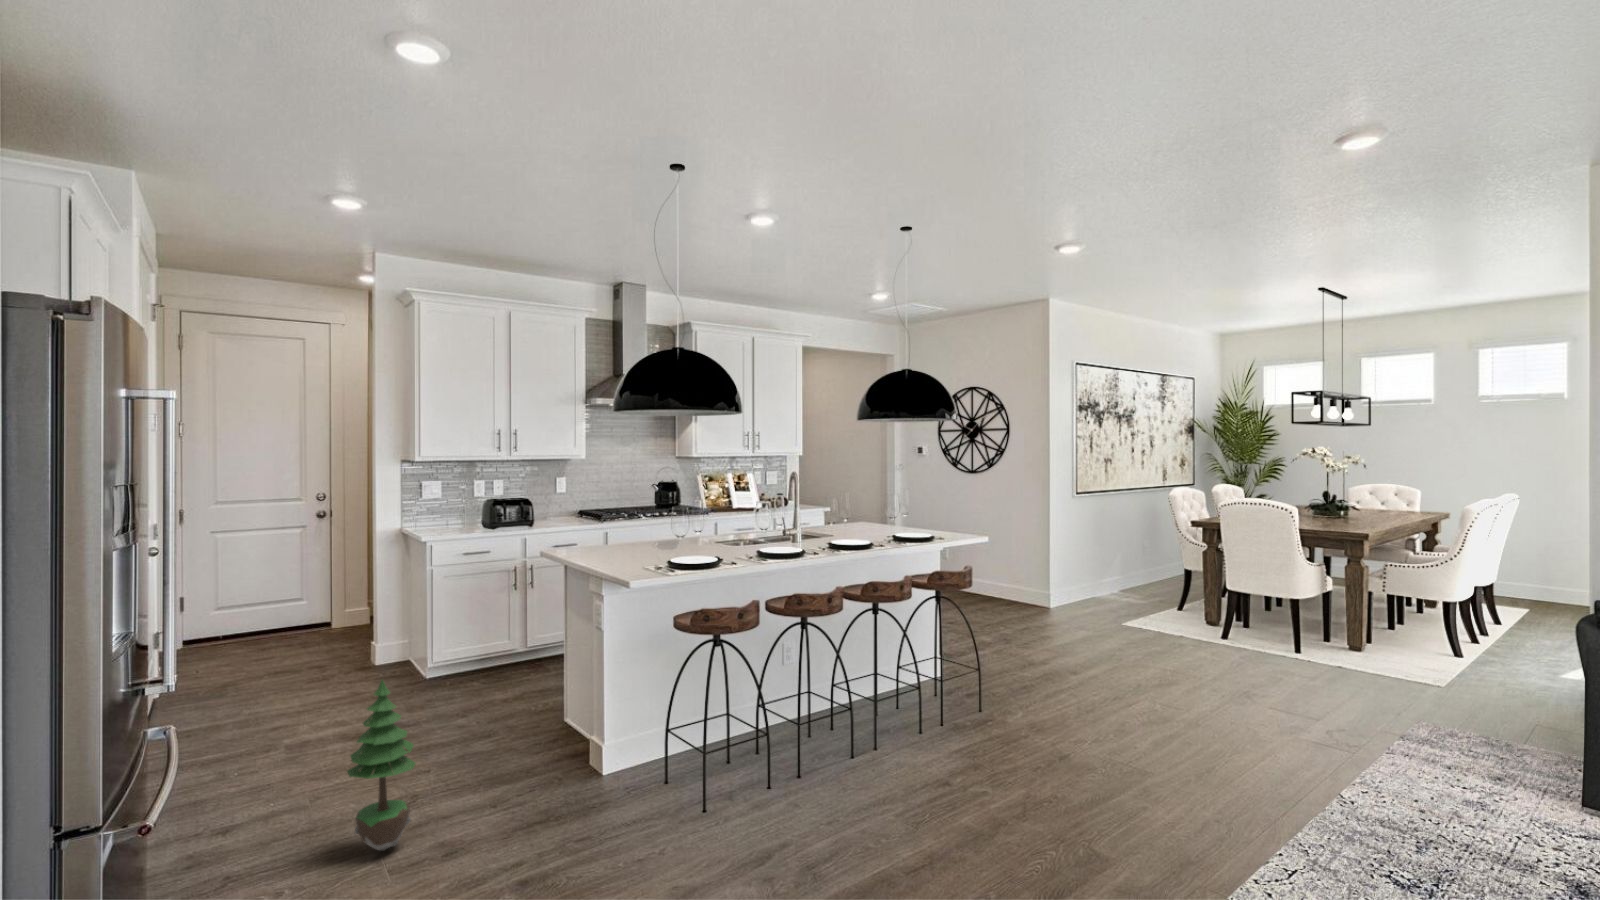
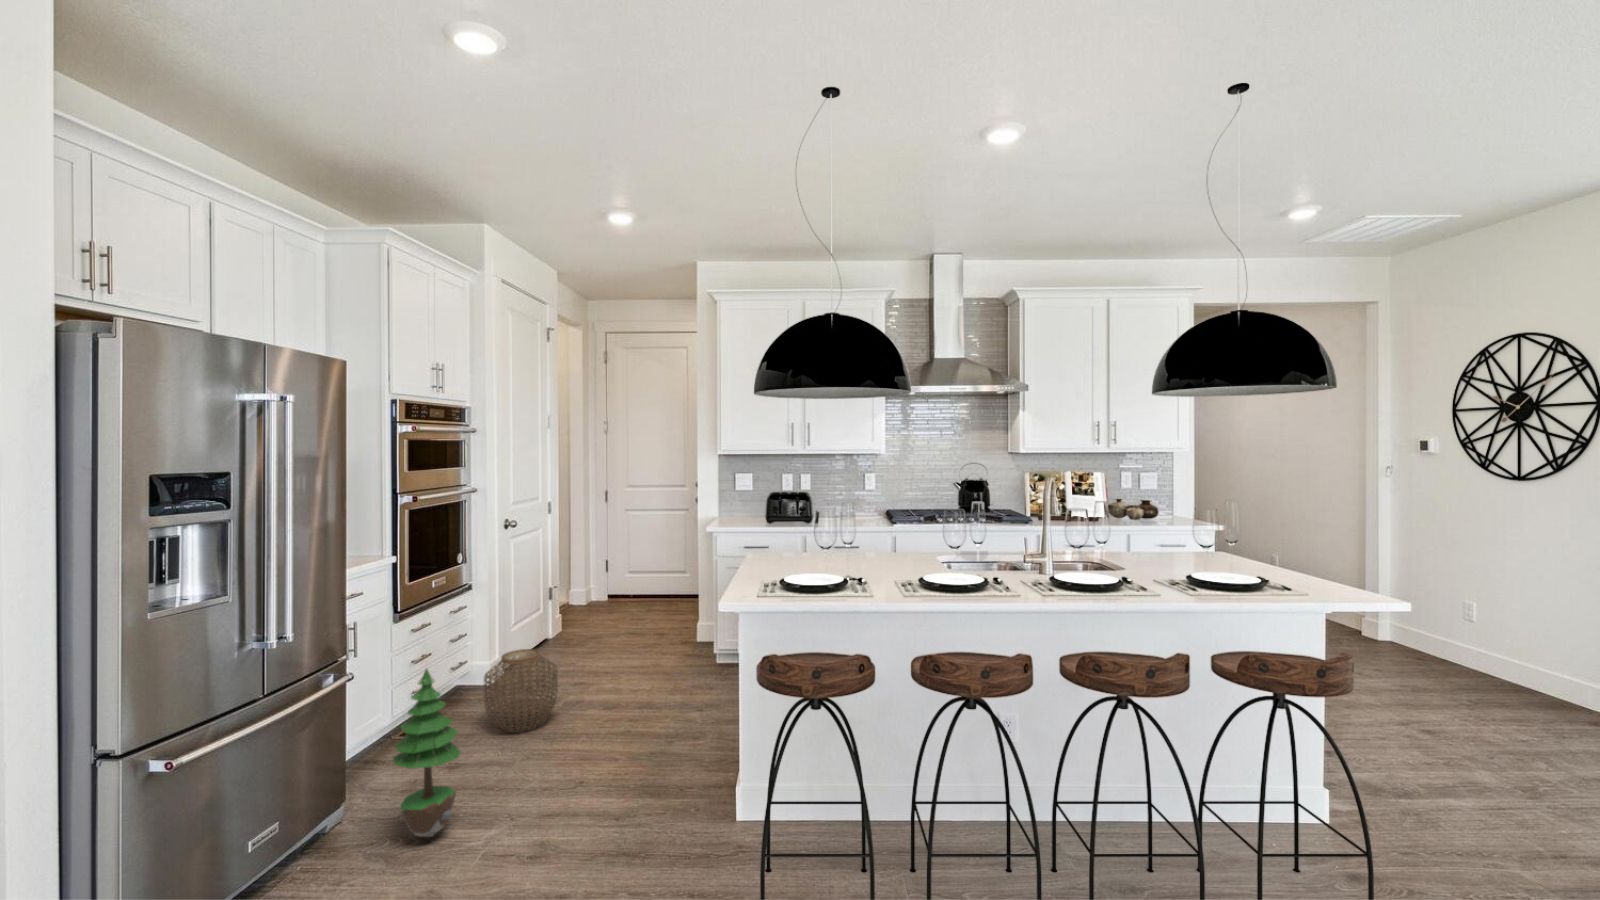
woven basket: none [256,684,348,779] -> present [484,649,558,732]

